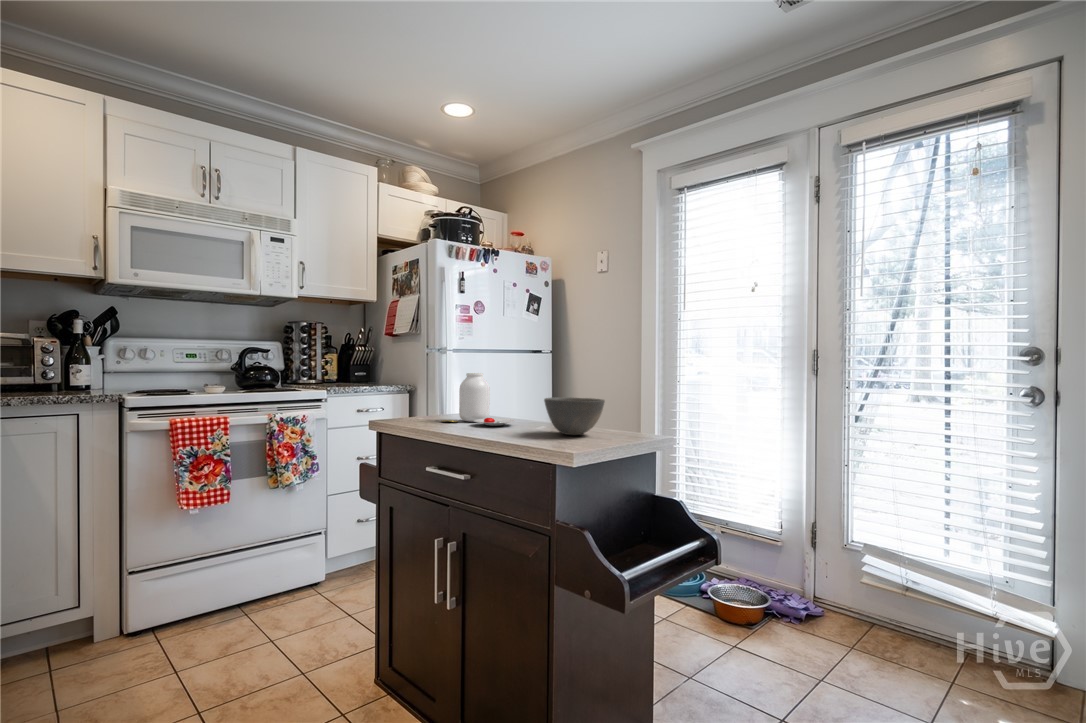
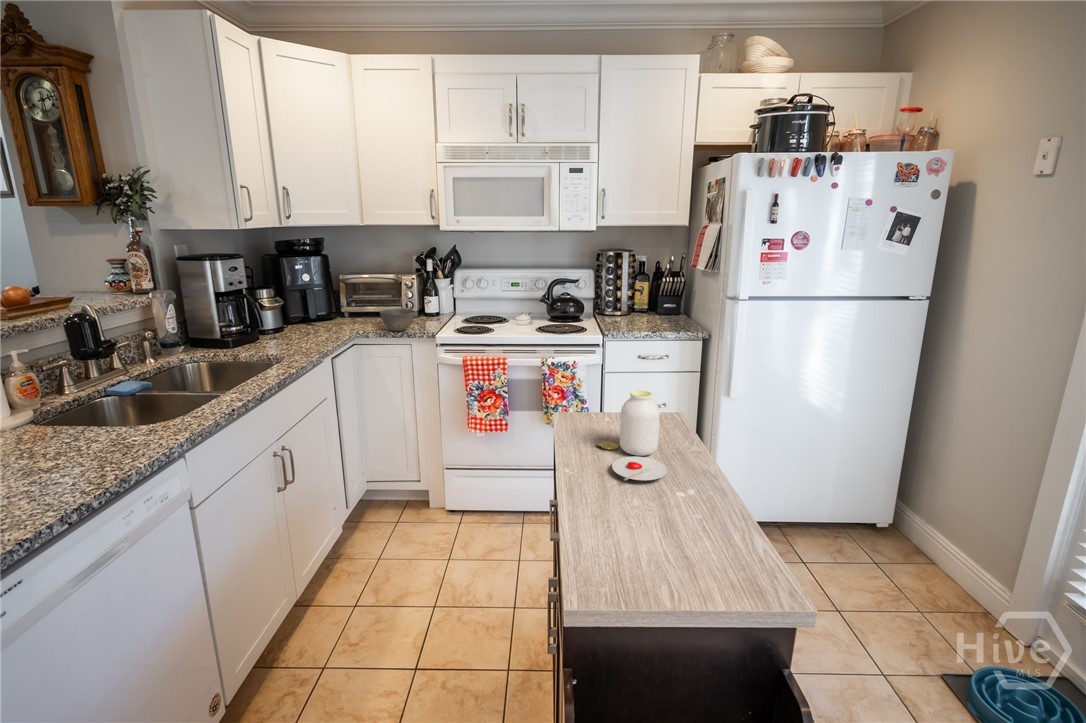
bowl: present [544,397,605,435] -> present [380,309,415,331]

